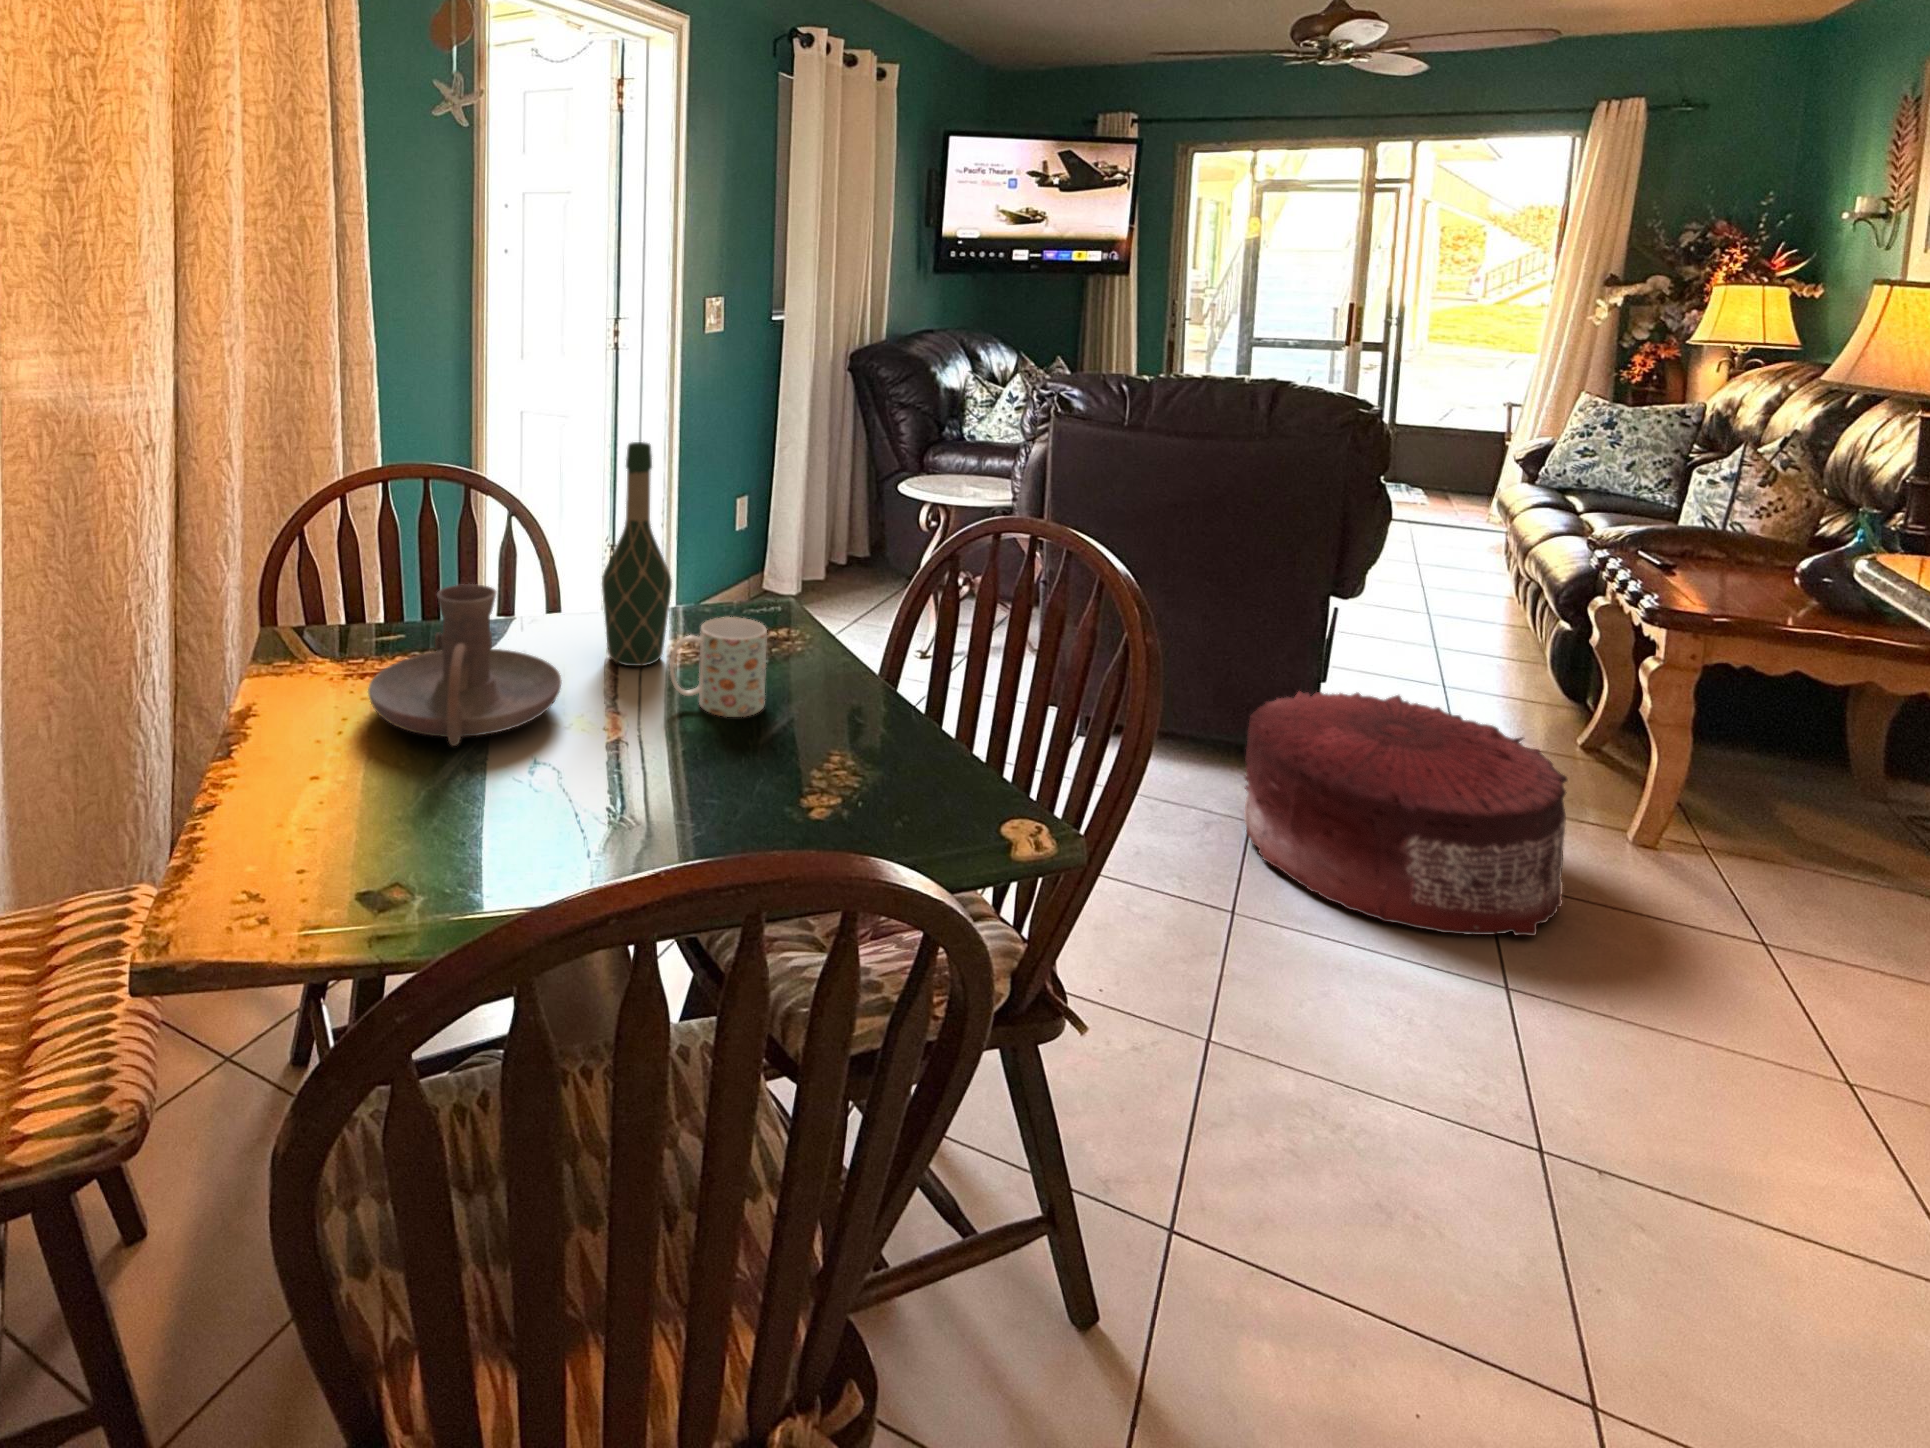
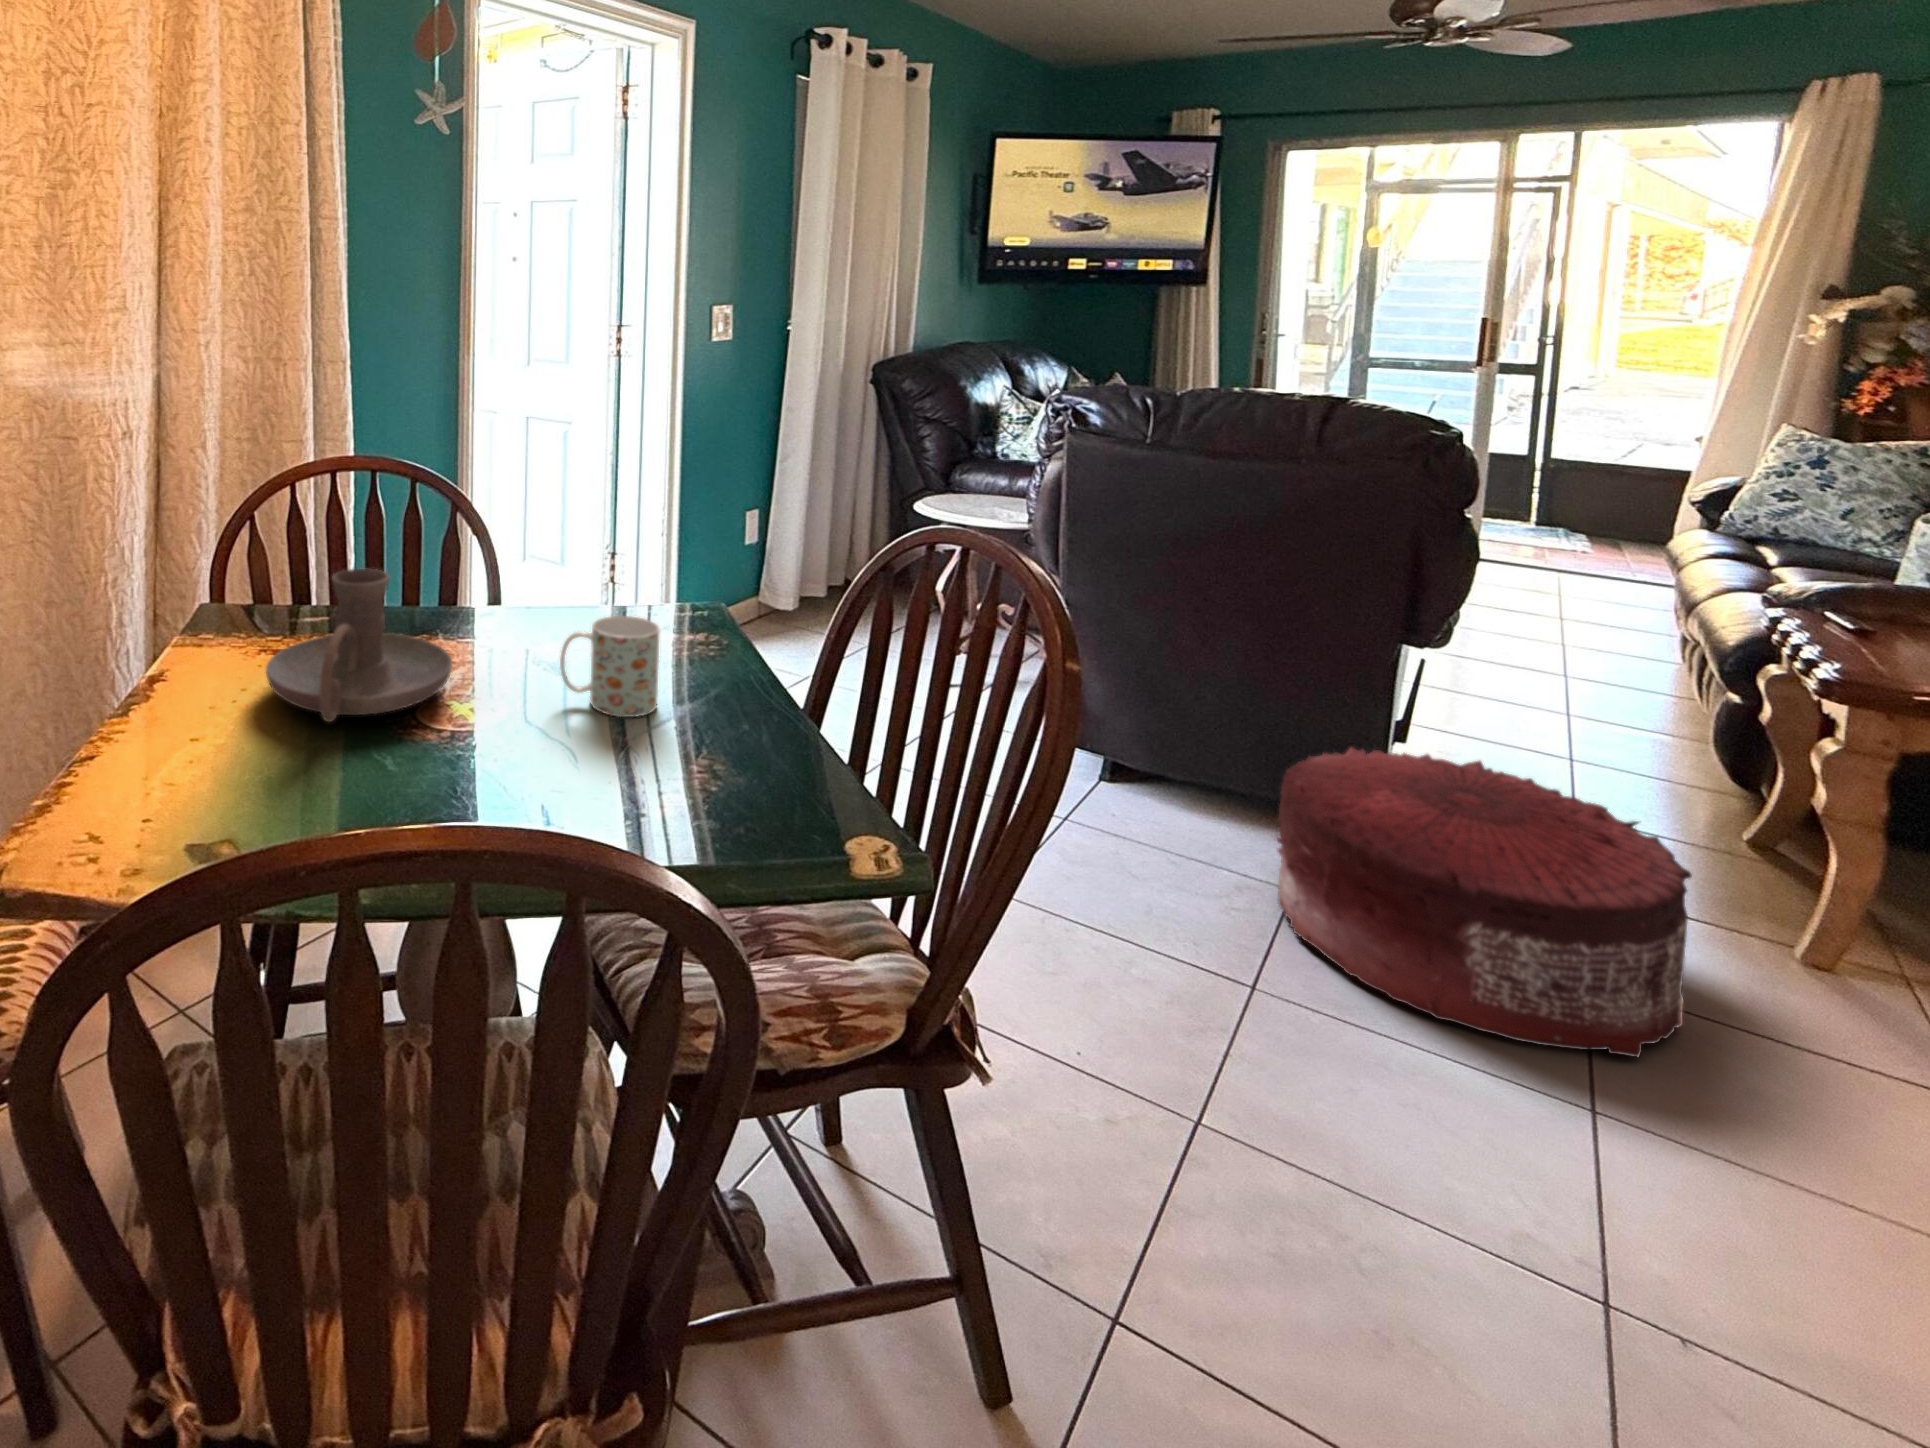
wine bottle: present [602,442,672,666] -> none [510,437,580,661]

